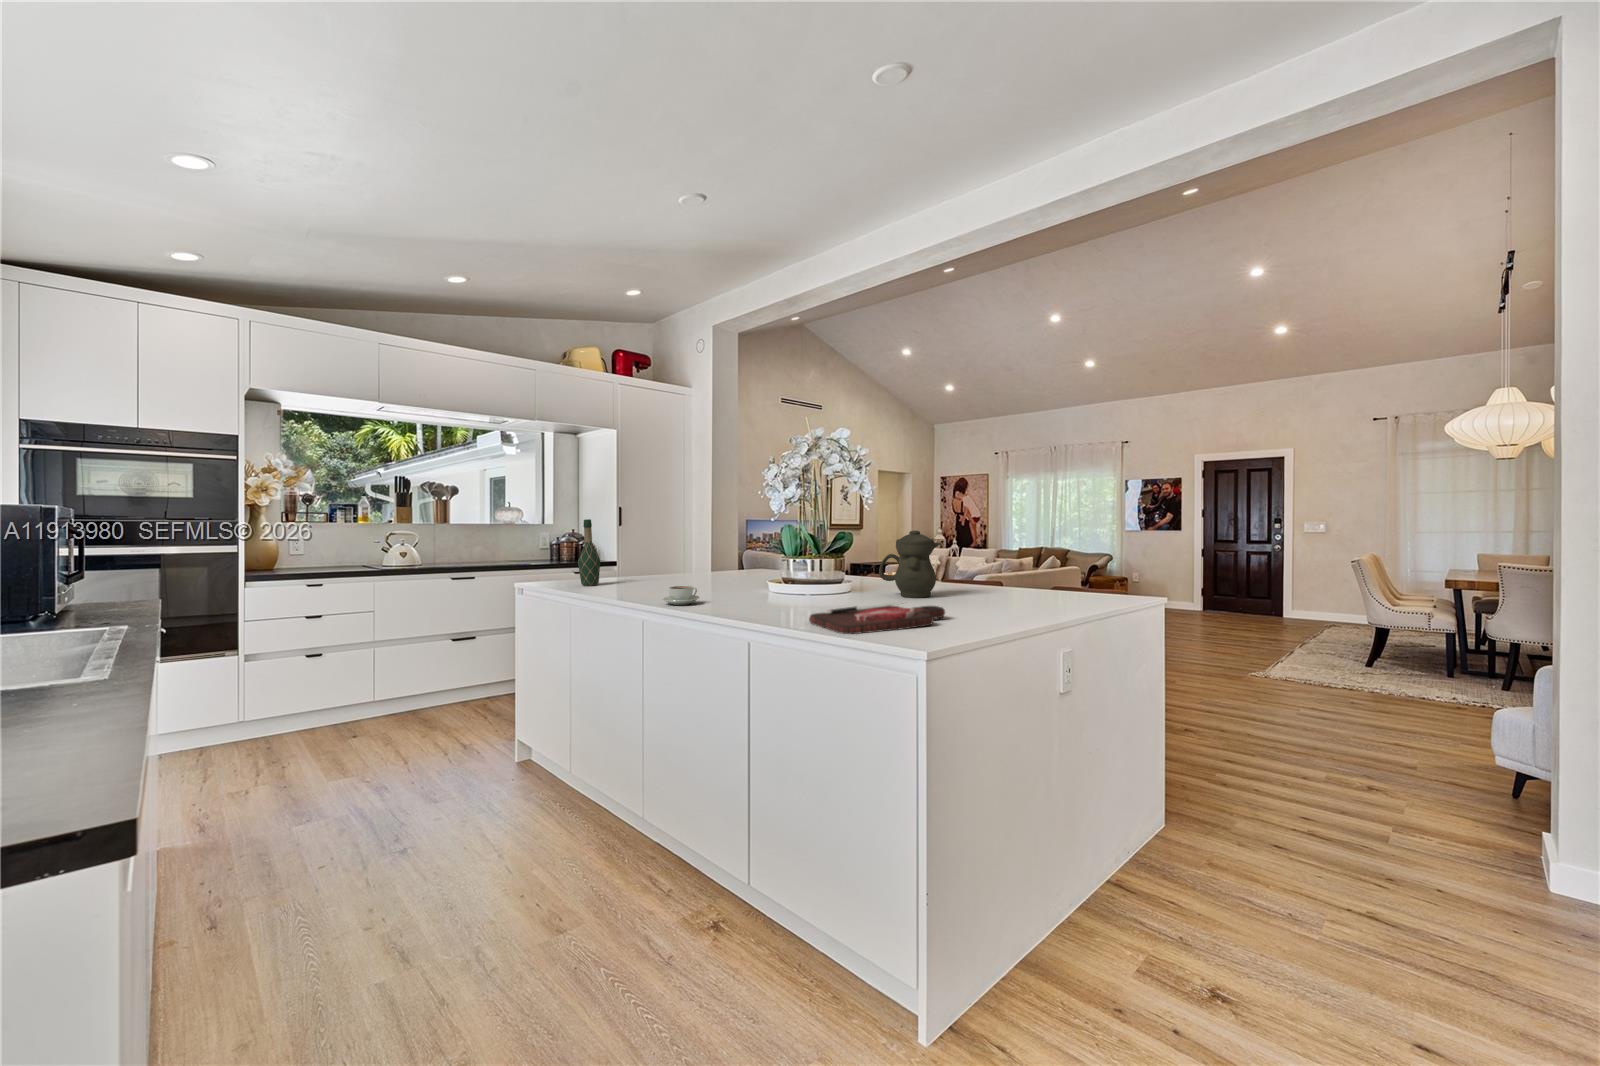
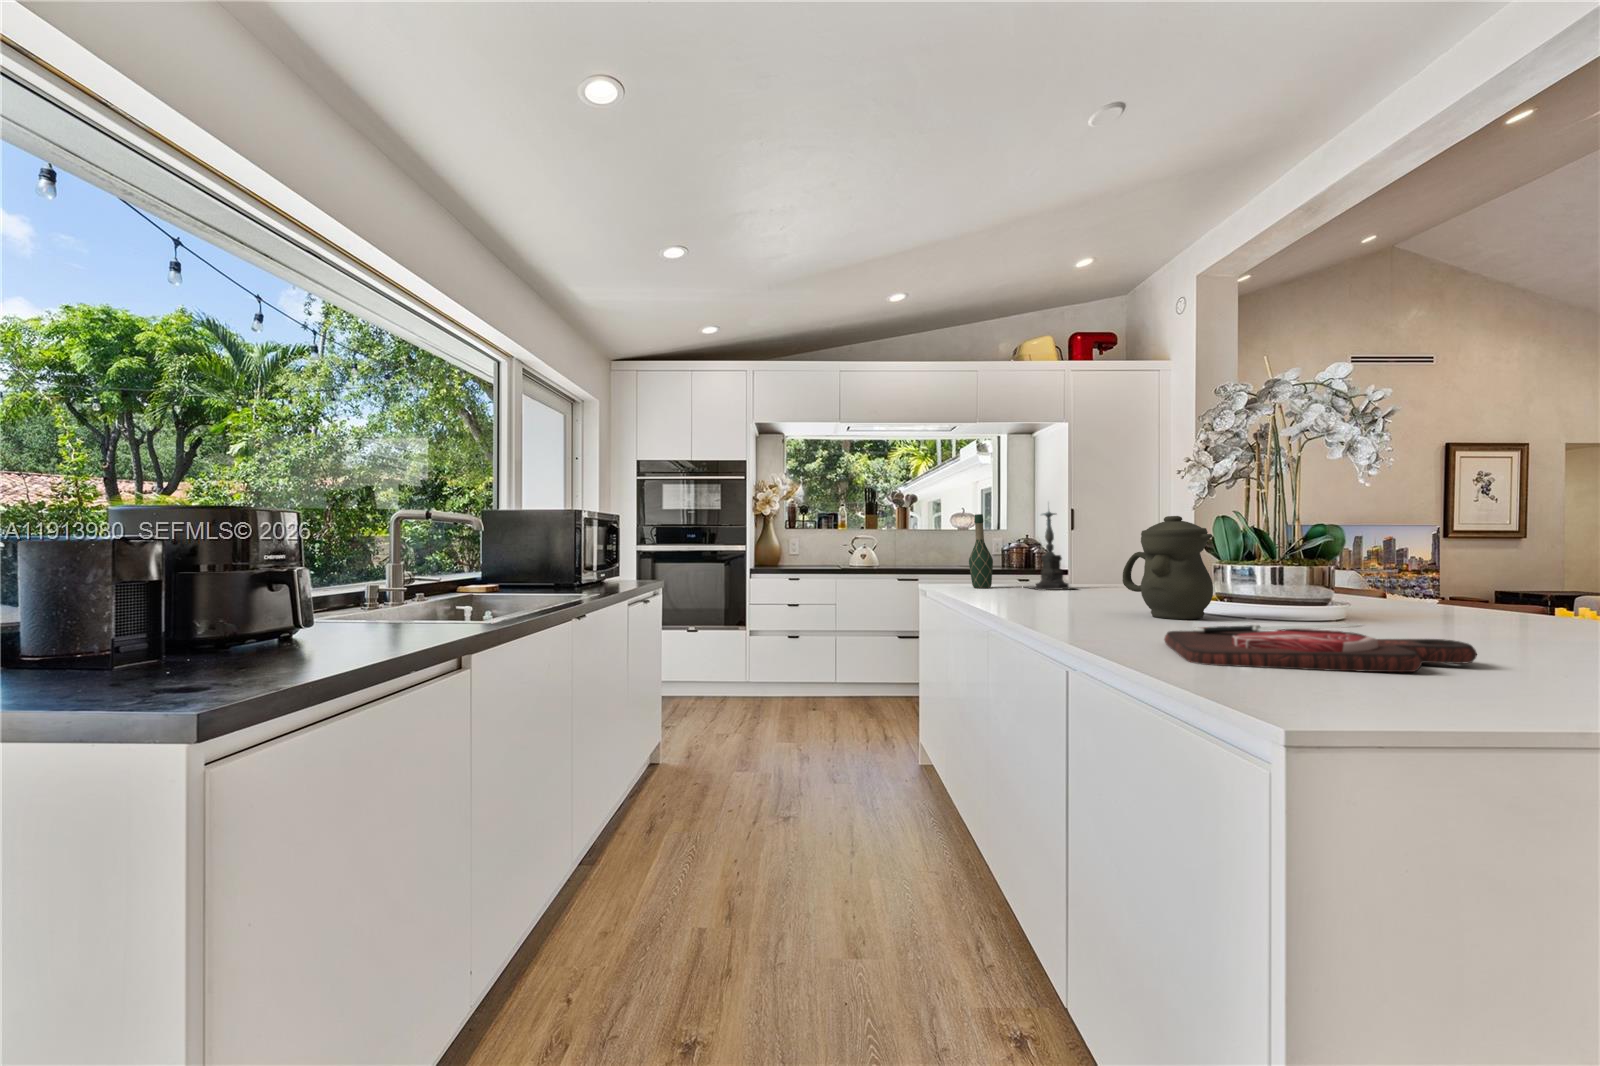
candle holder: none [622,509,672,585] -> present [1029,511,1075,590]
teapot: present [879,531,939,598] -> present [1122,516,1213,619]
coffee cup: present [662,586,700,605] -> none [1012,587,1061,610]

